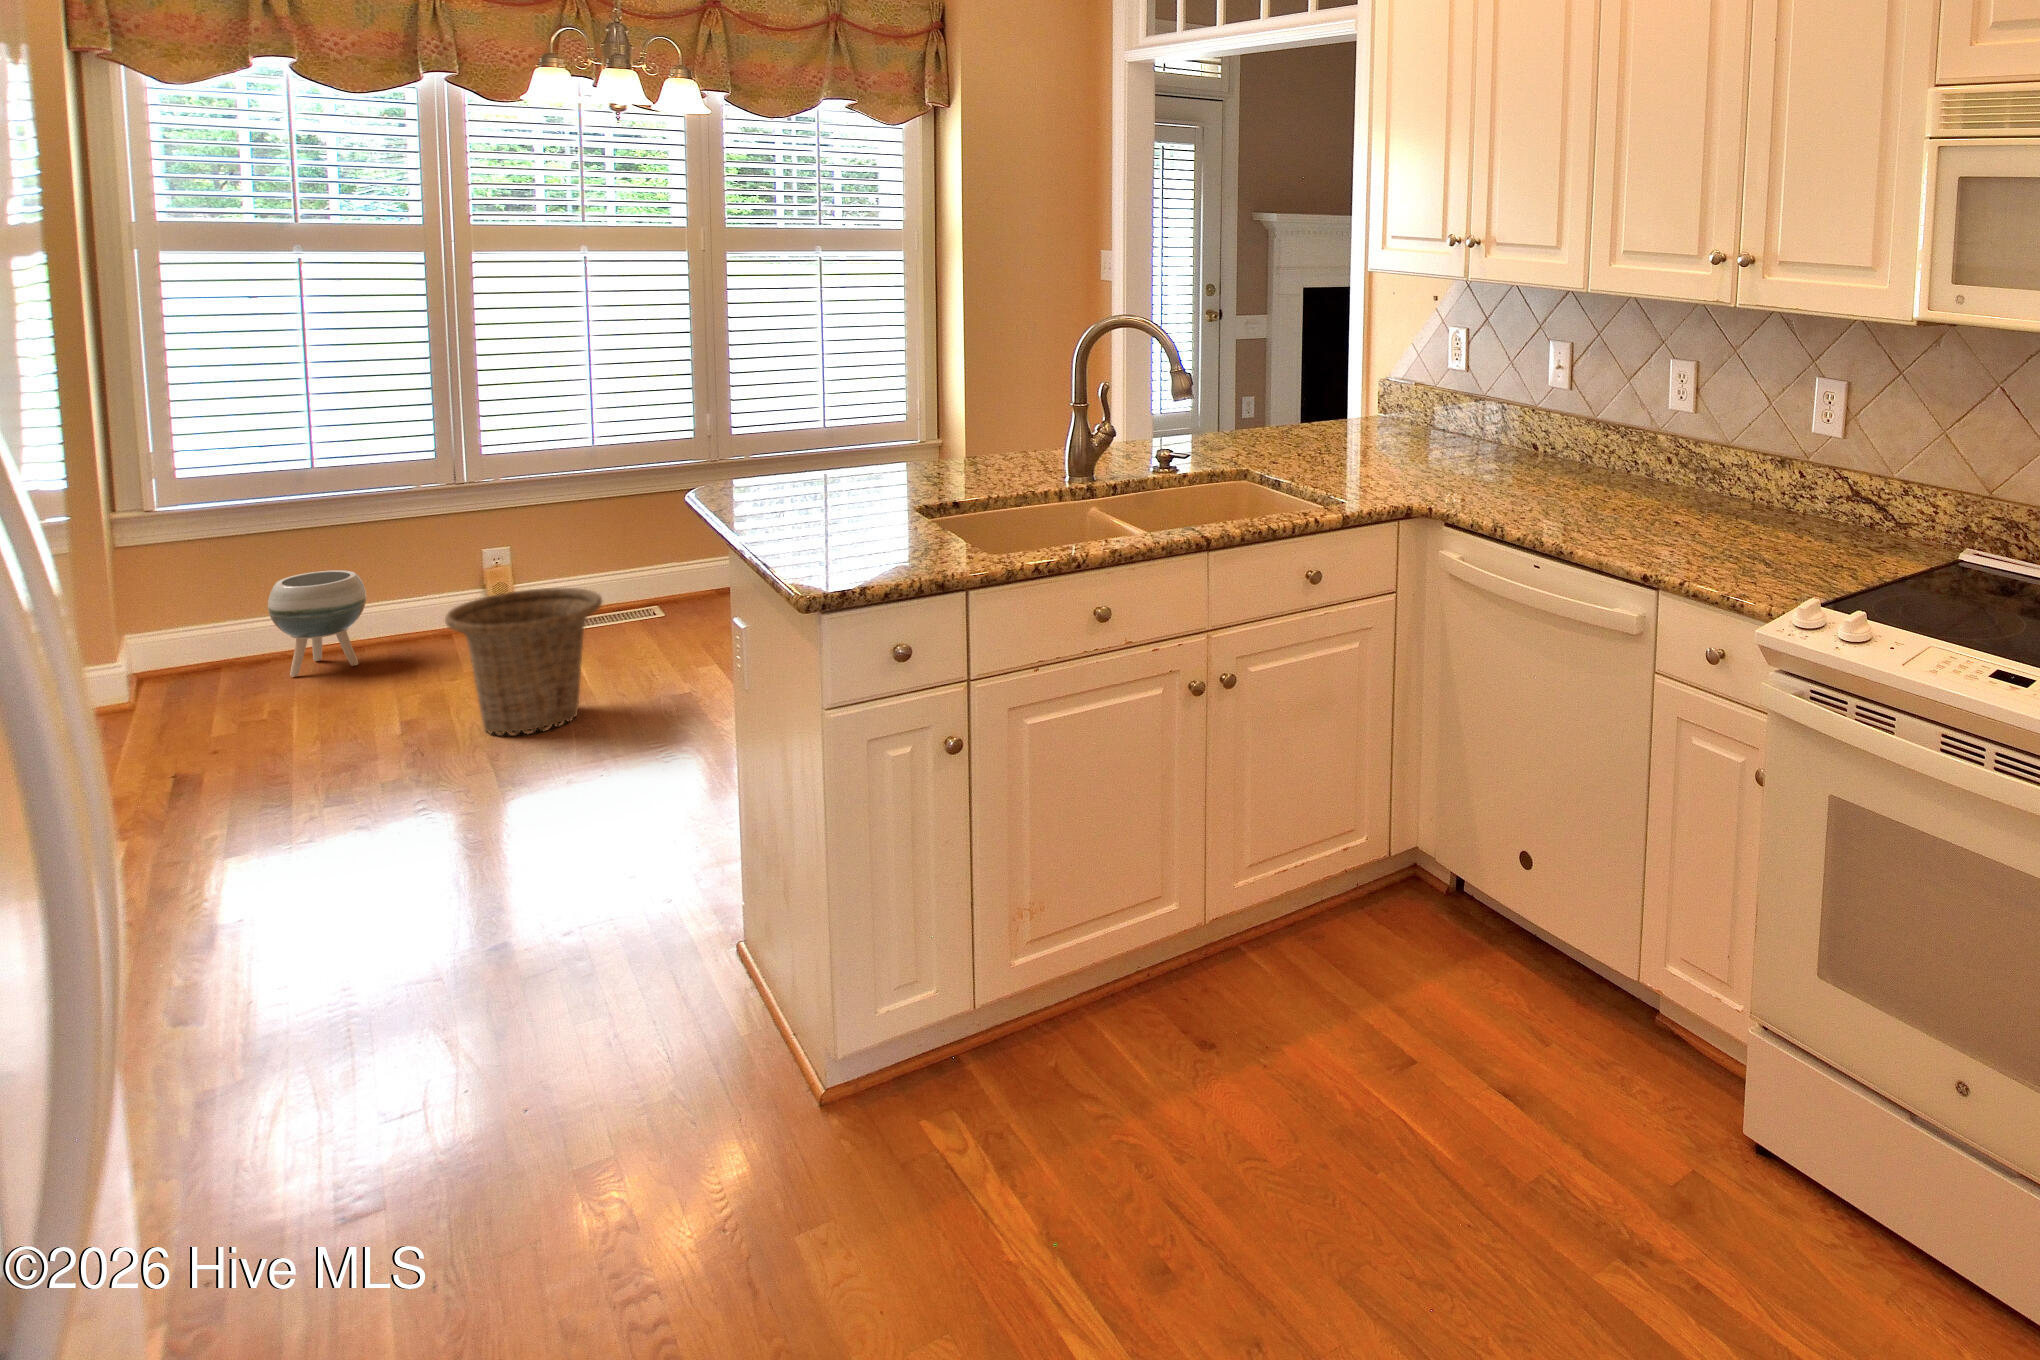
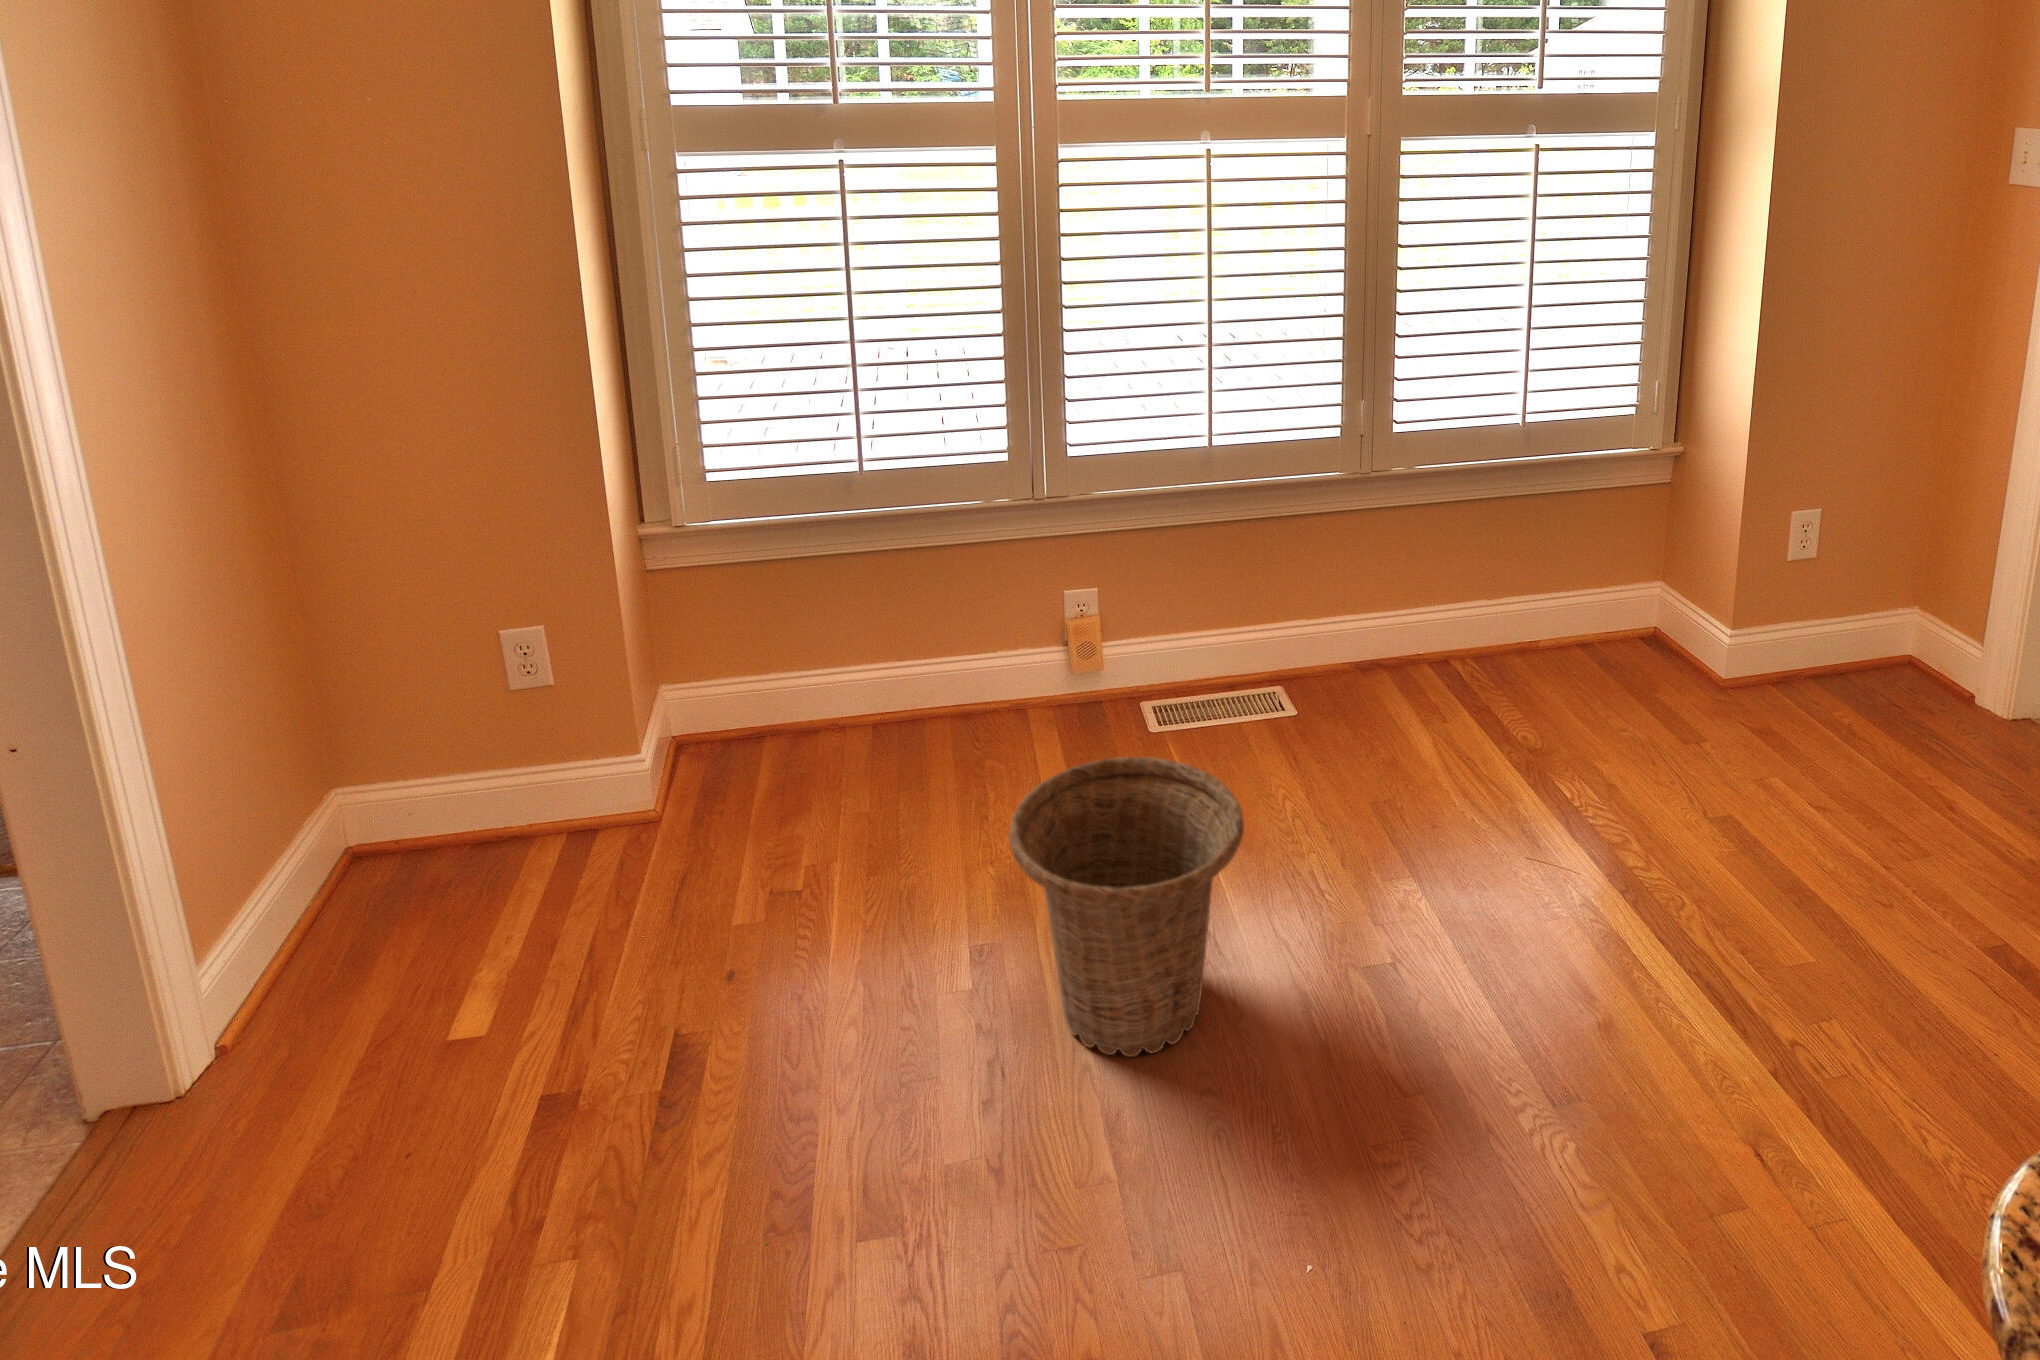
planter: present [268,570,366,677] -> none [819,614,929,769]

